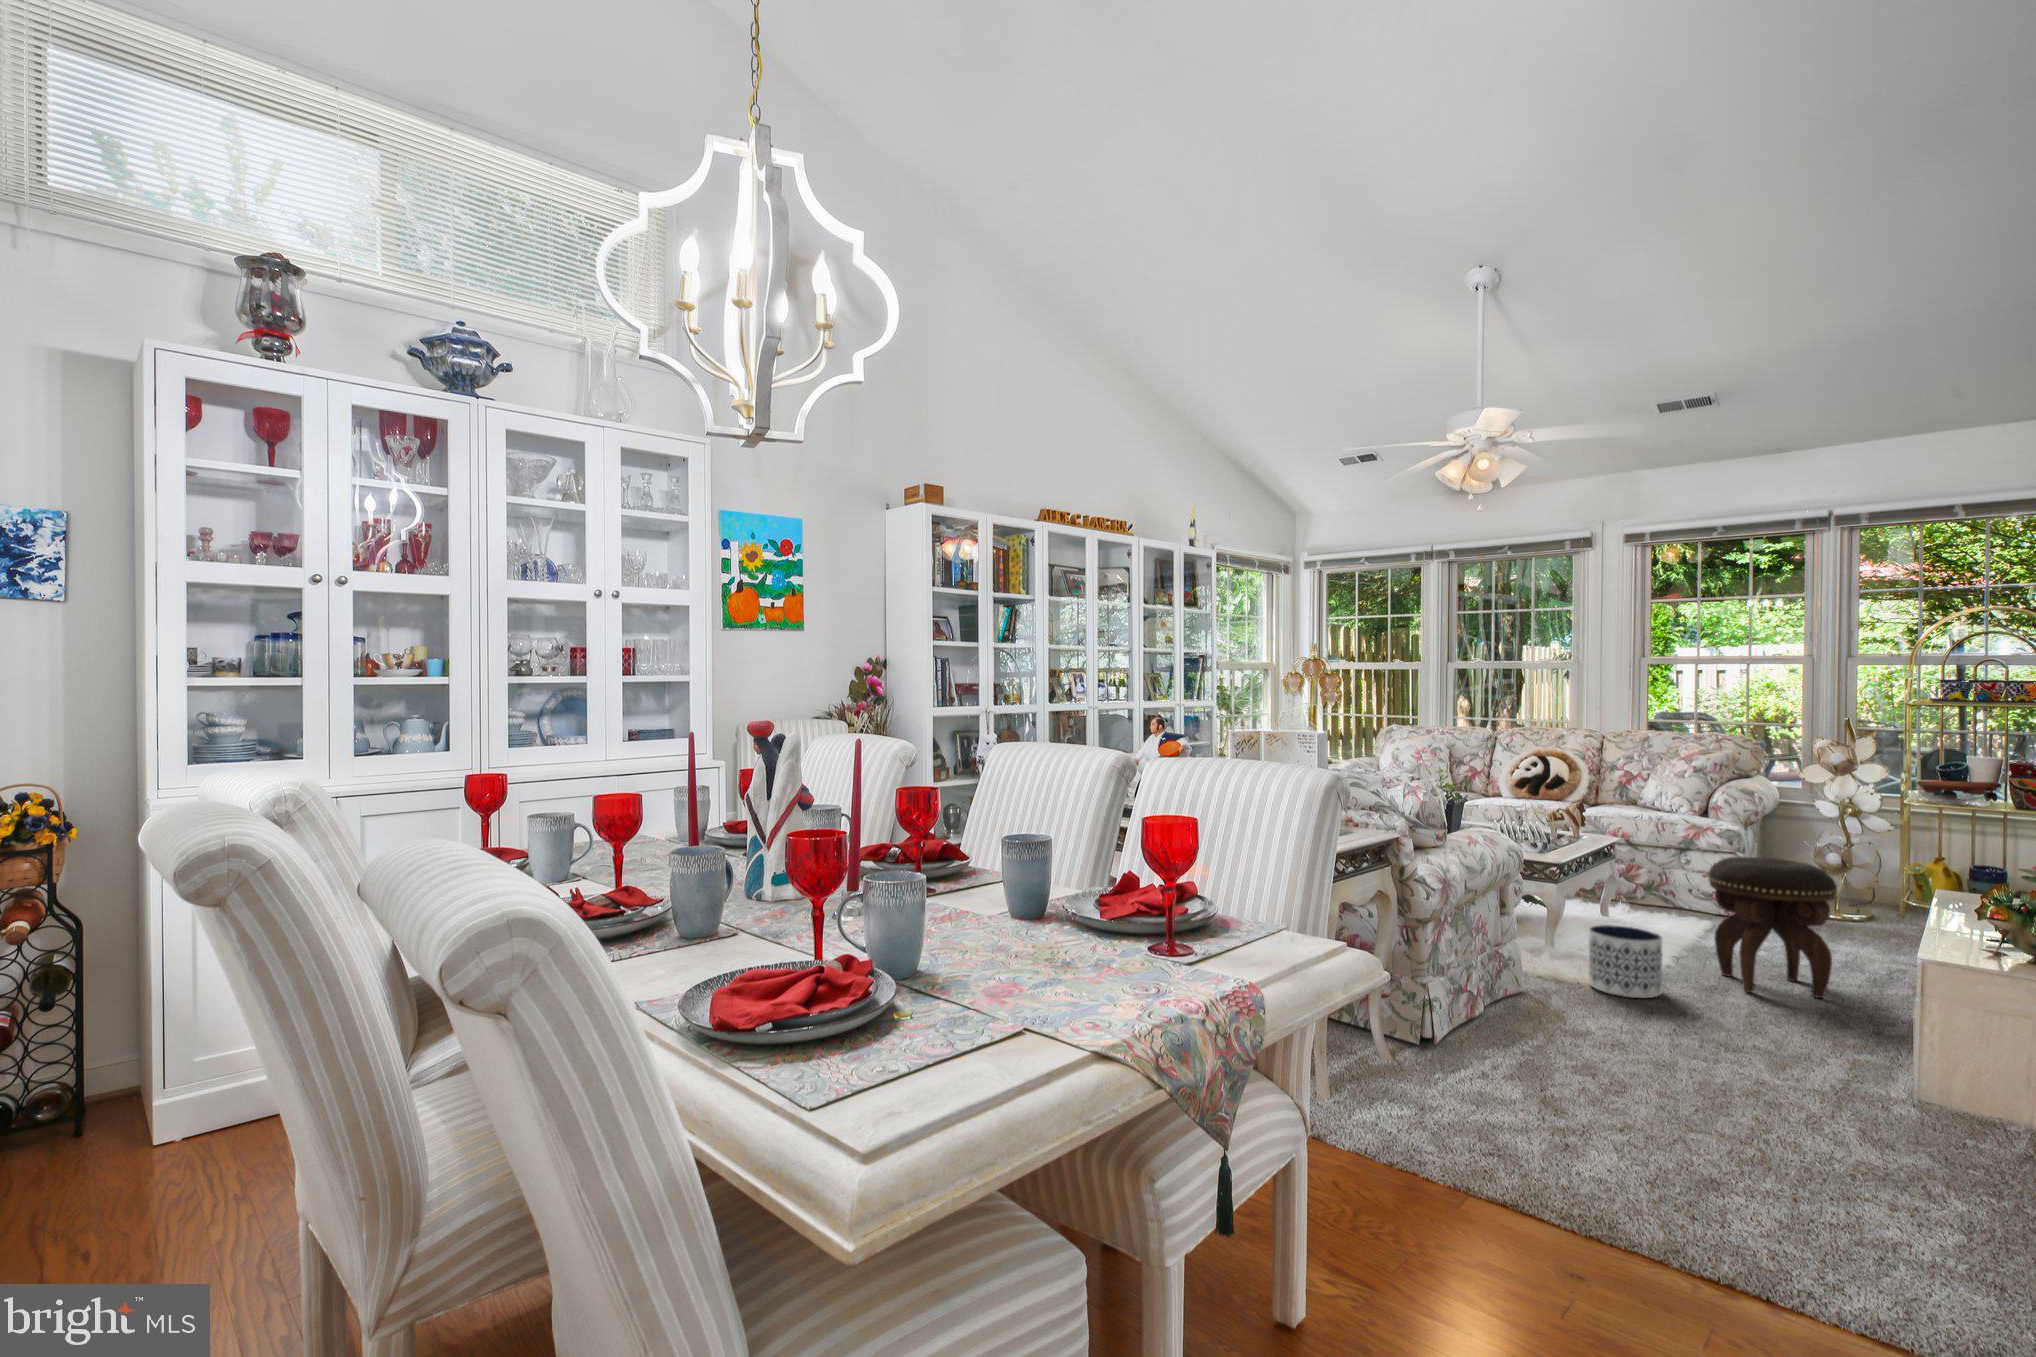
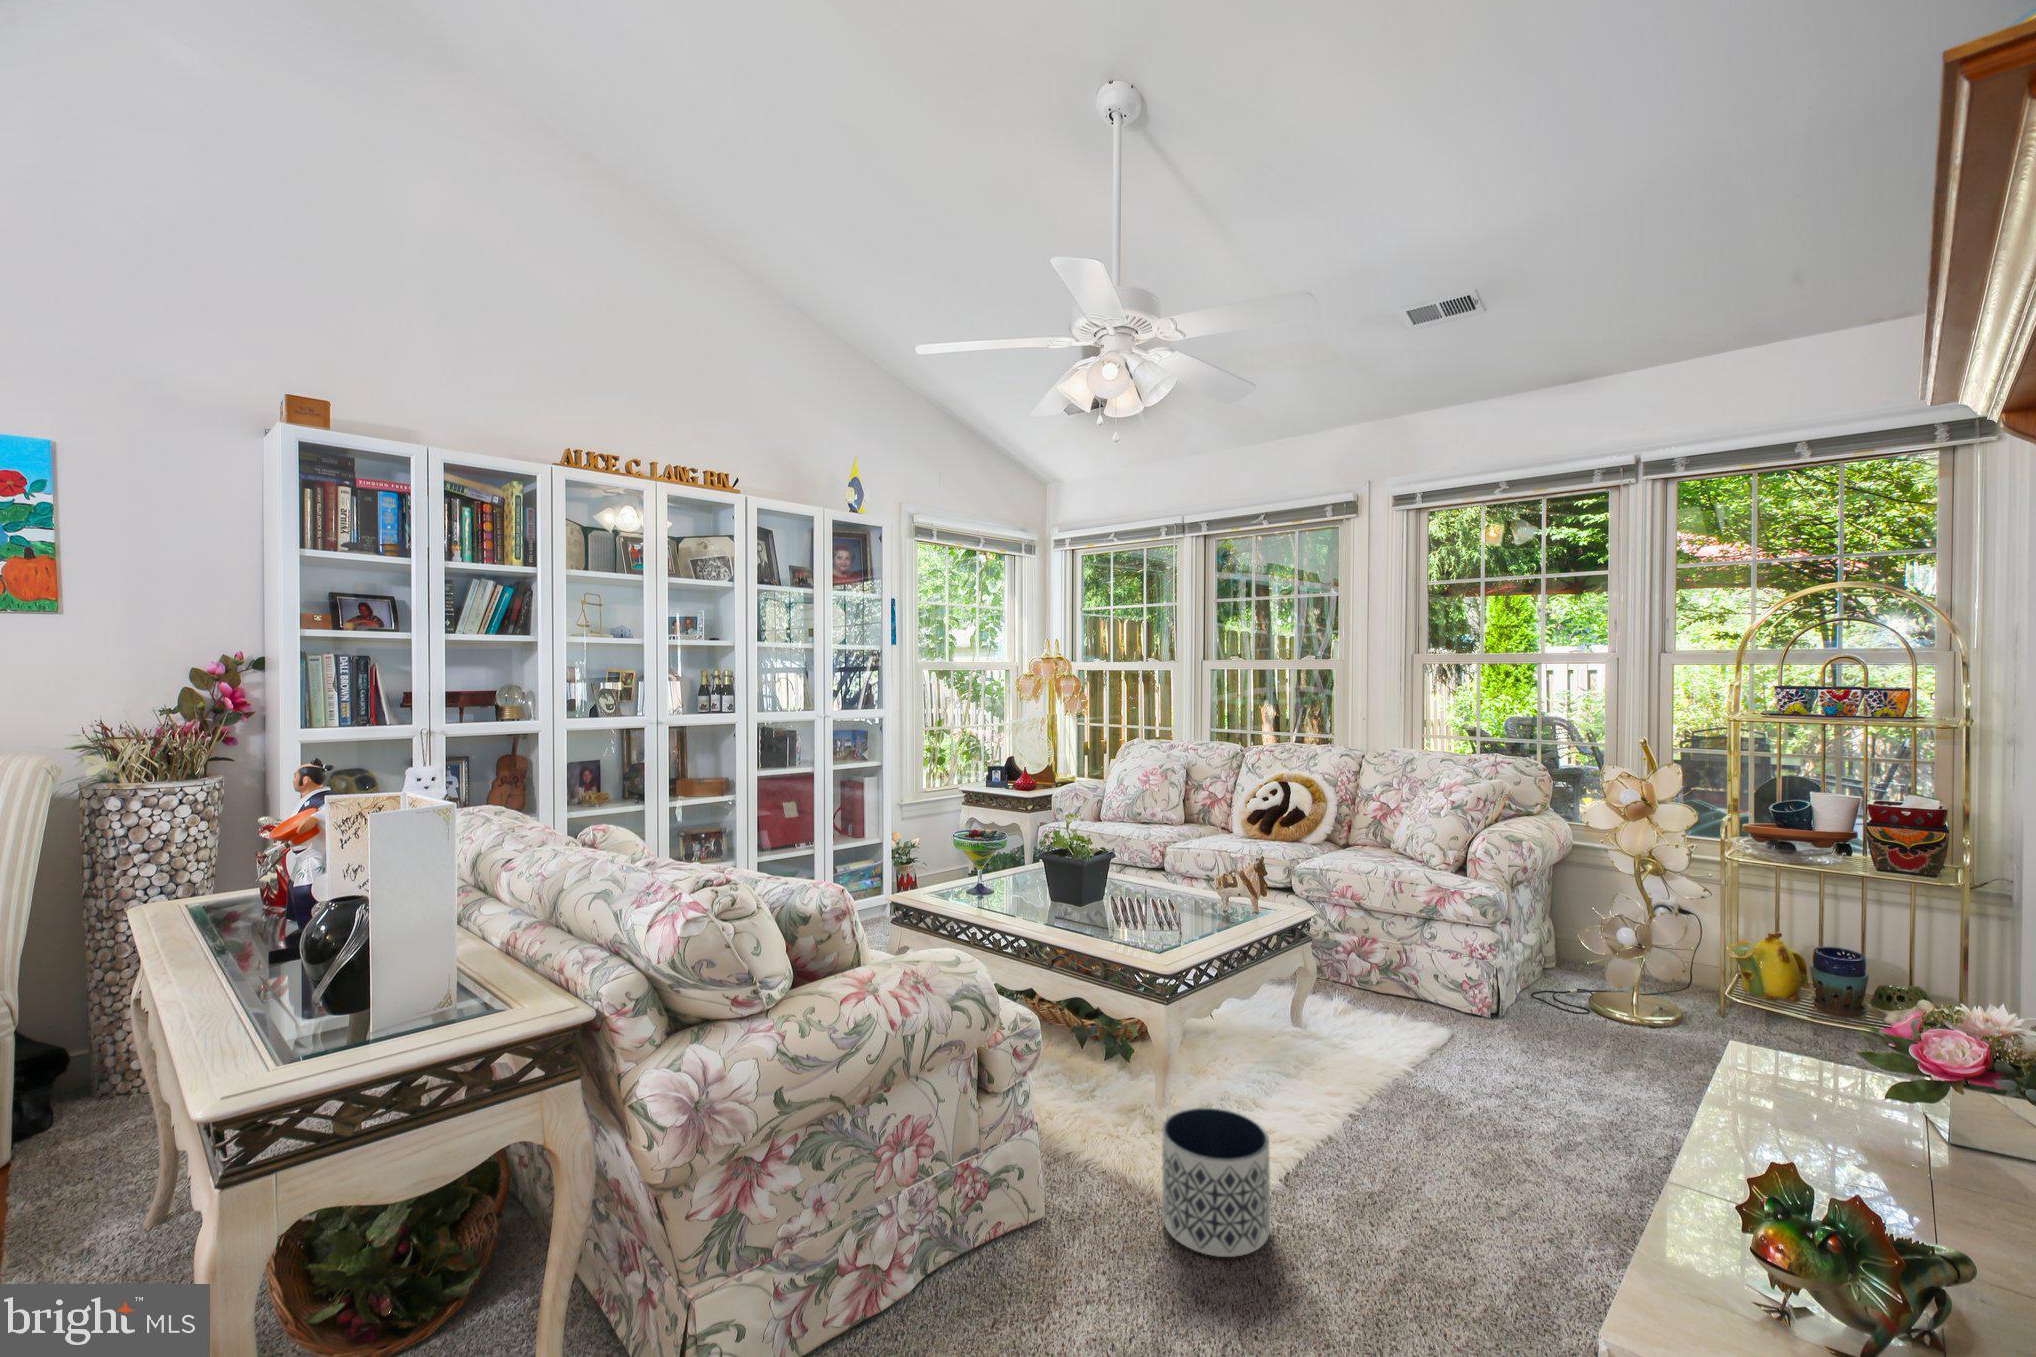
footstool: present [1708,856,1837,998] -> none [1369,988,1559,1255]

